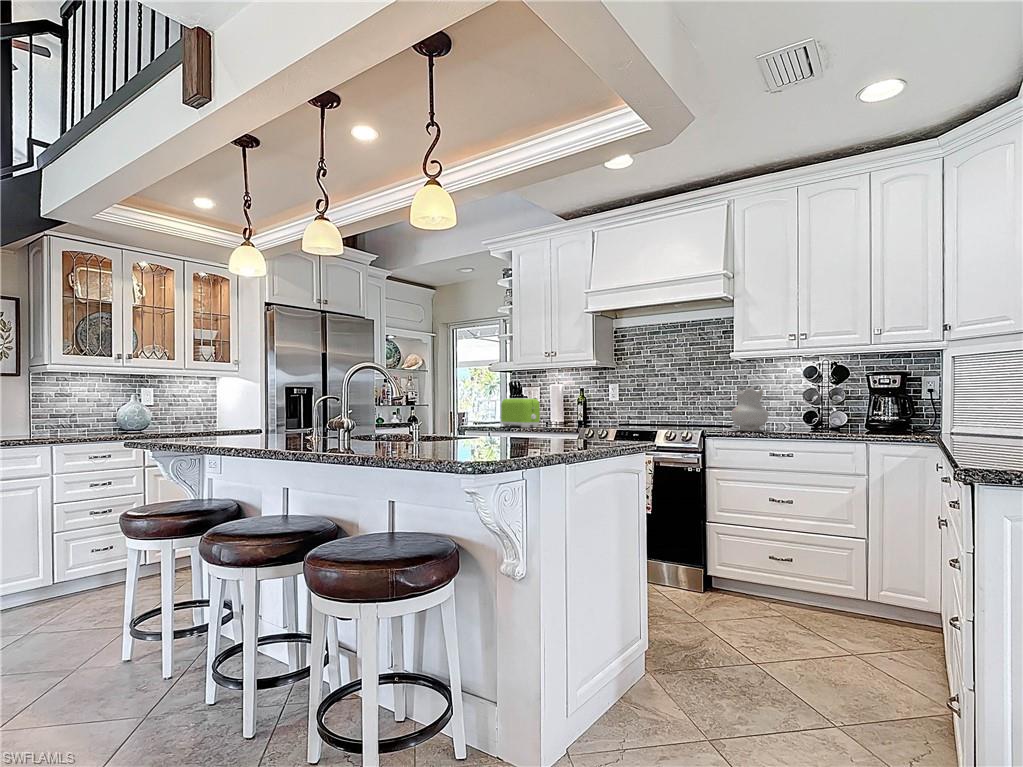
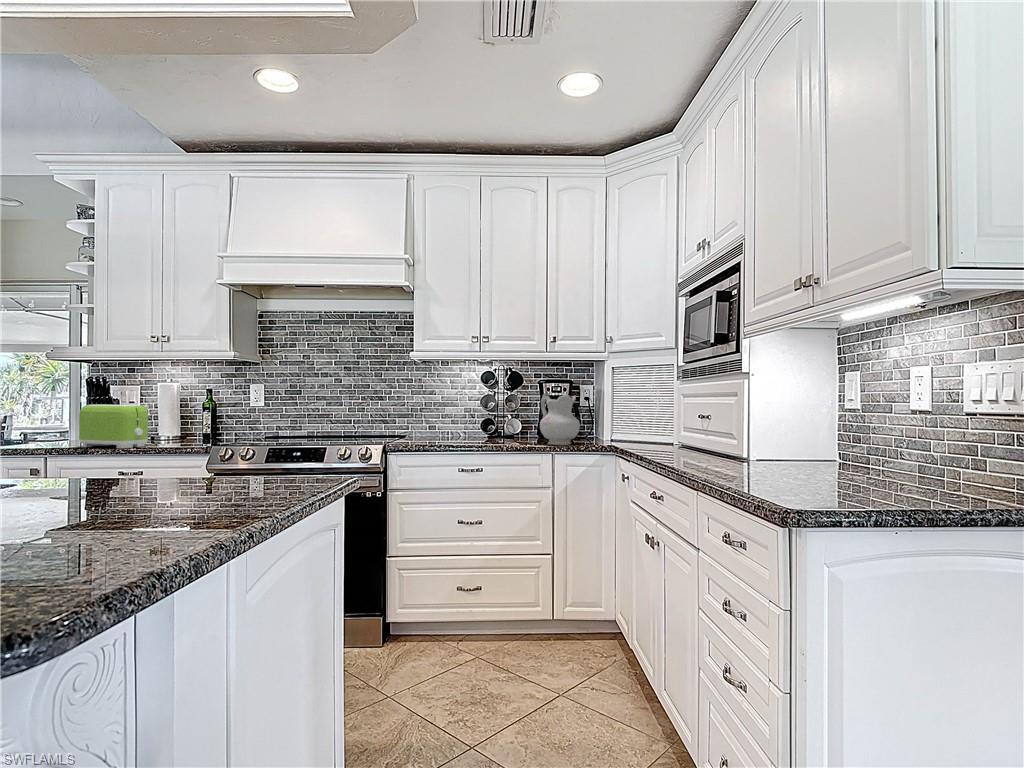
ceramic pitcher: present [731,388,768,431] -> present [540,393,580,445]

